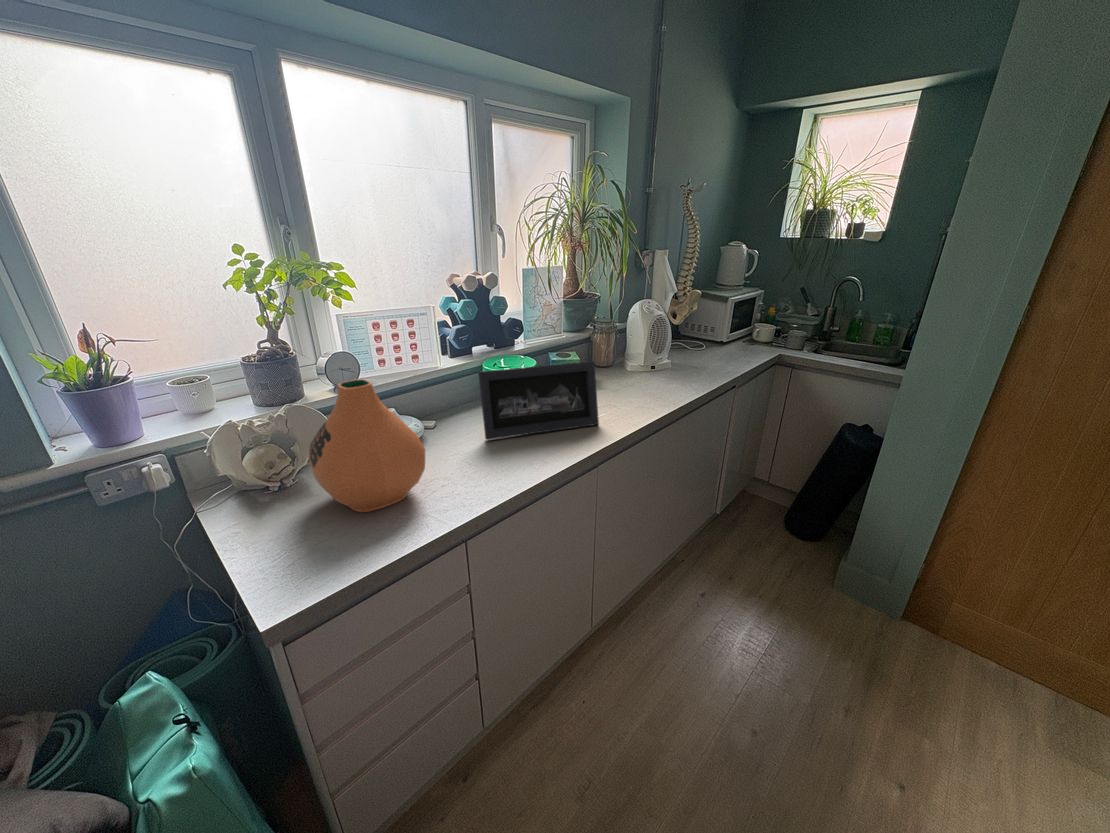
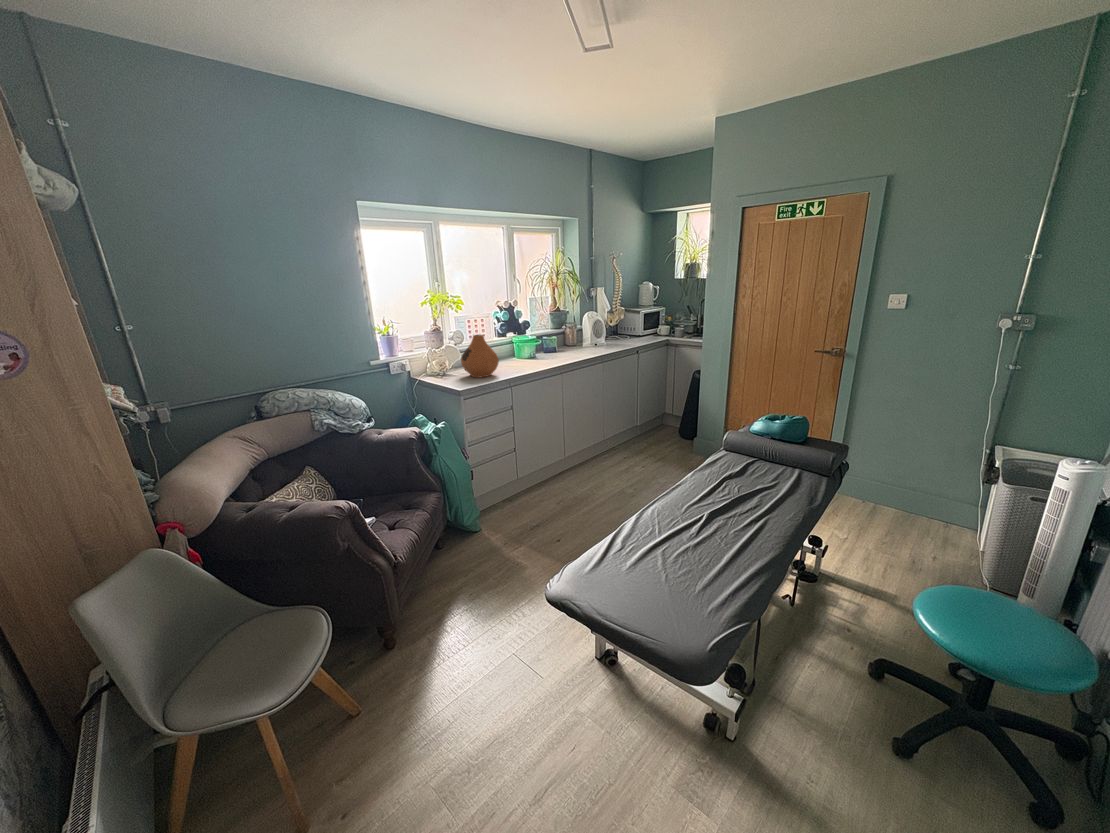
picture frame: present [478,361,599,440] -> none [513,335,562,365]

